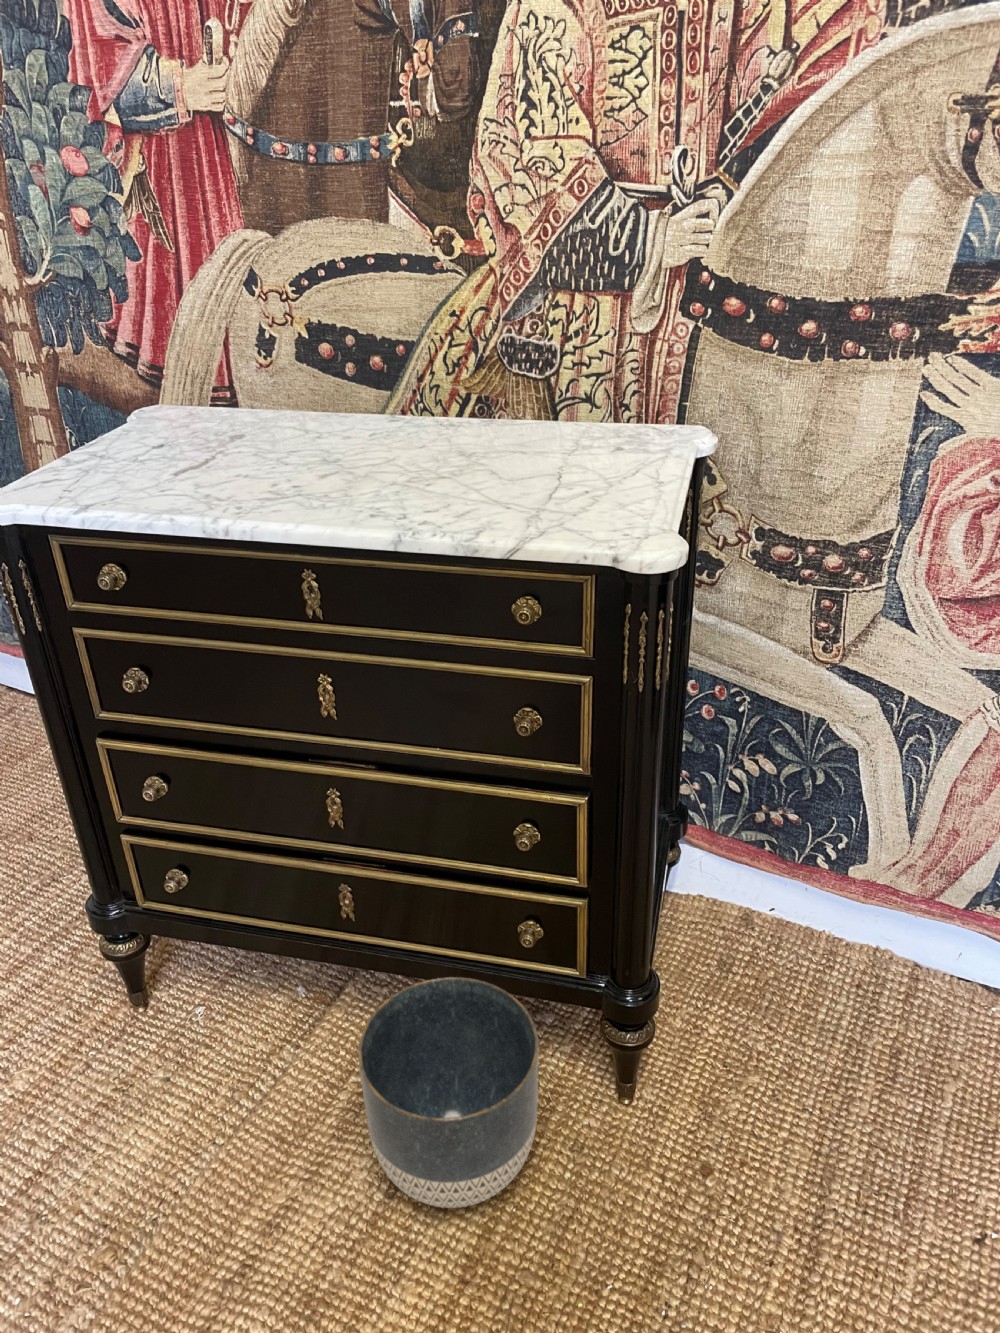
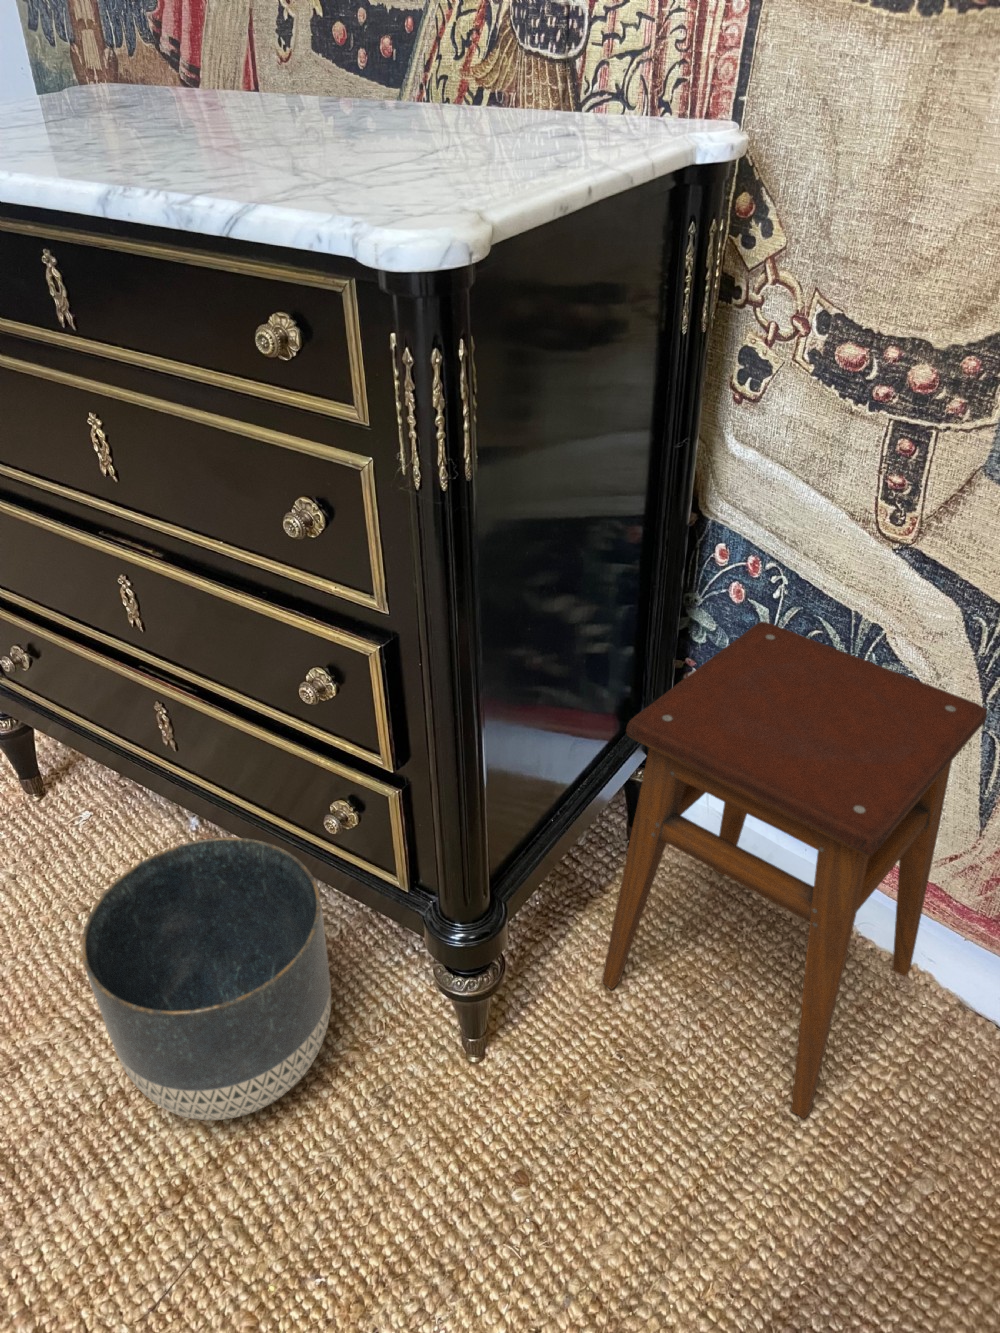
stool: none [688,731,912,1069] -> present [602,621,987,1119]

